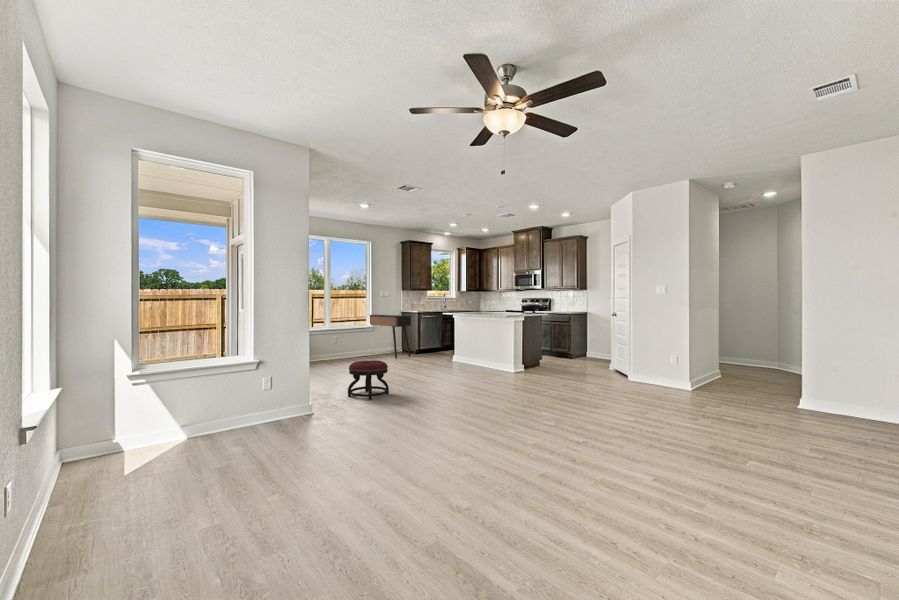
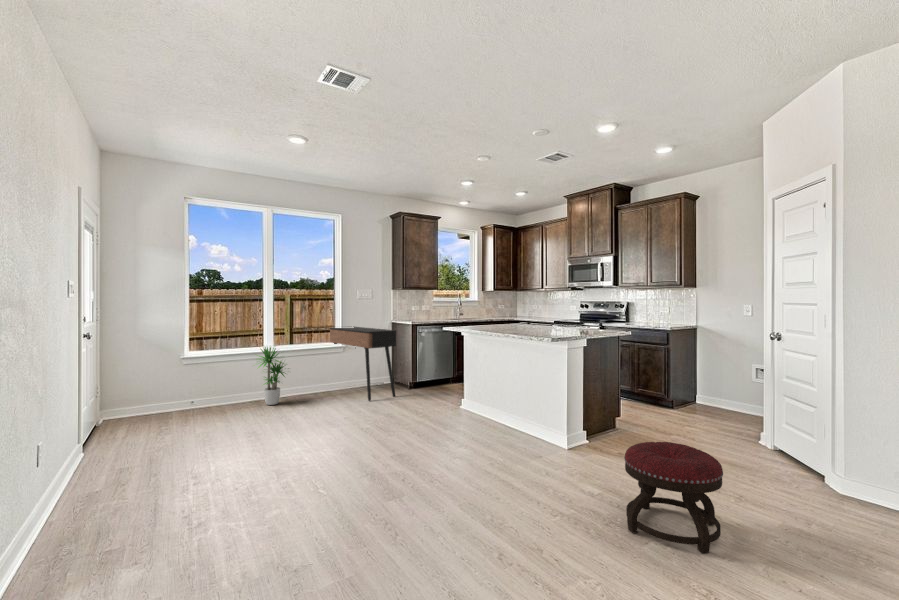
potted plant: none [324,324,349,361] -> present [257,347,286,405]
ottoman: present [348,360,389,400] -> present [624,442,723,553]

